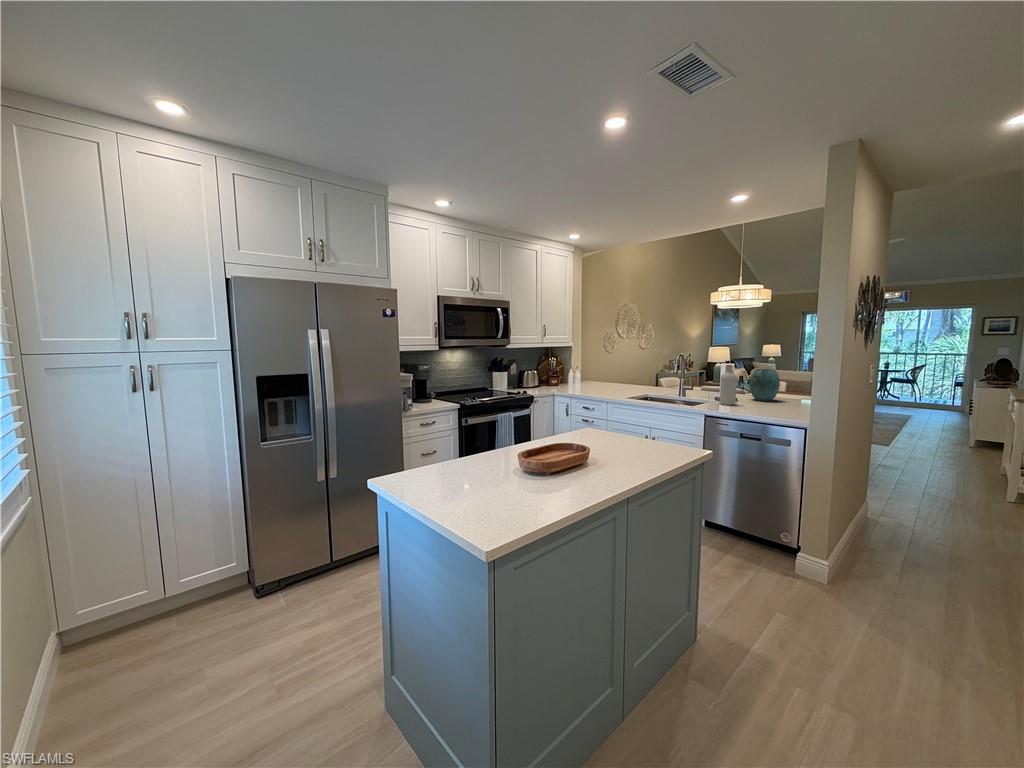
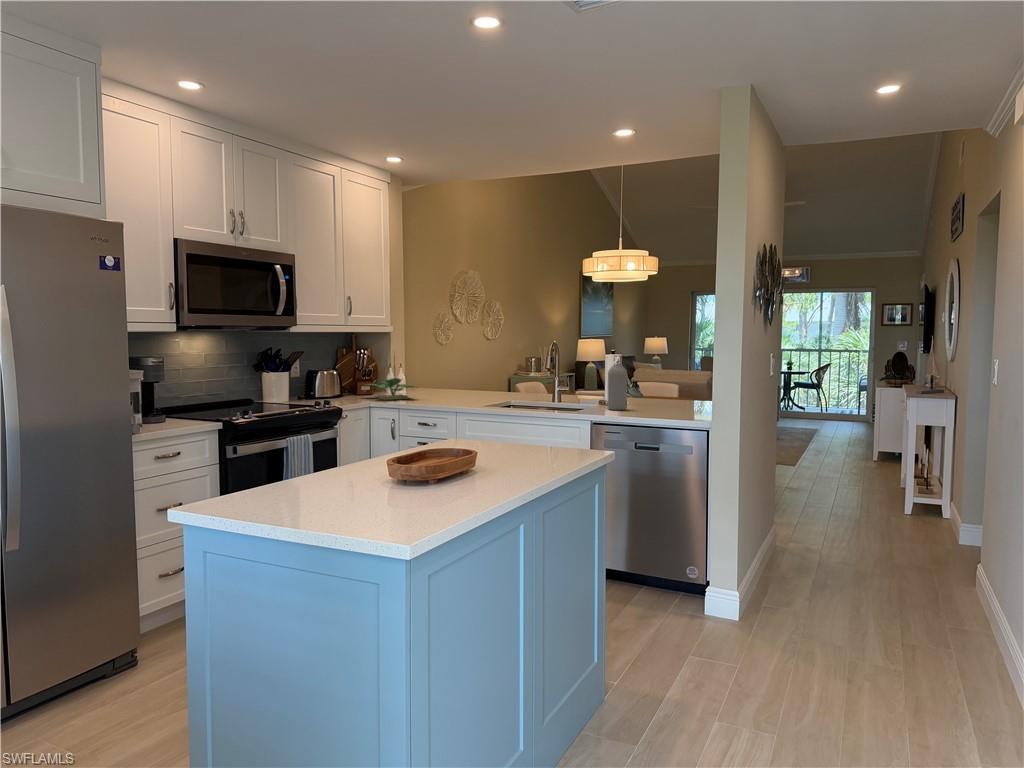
potted plant: none [551,359,587,391] -> present [367,356,418,400]
vase: present [750,369,780,401] -> none [641,362,677,405]

